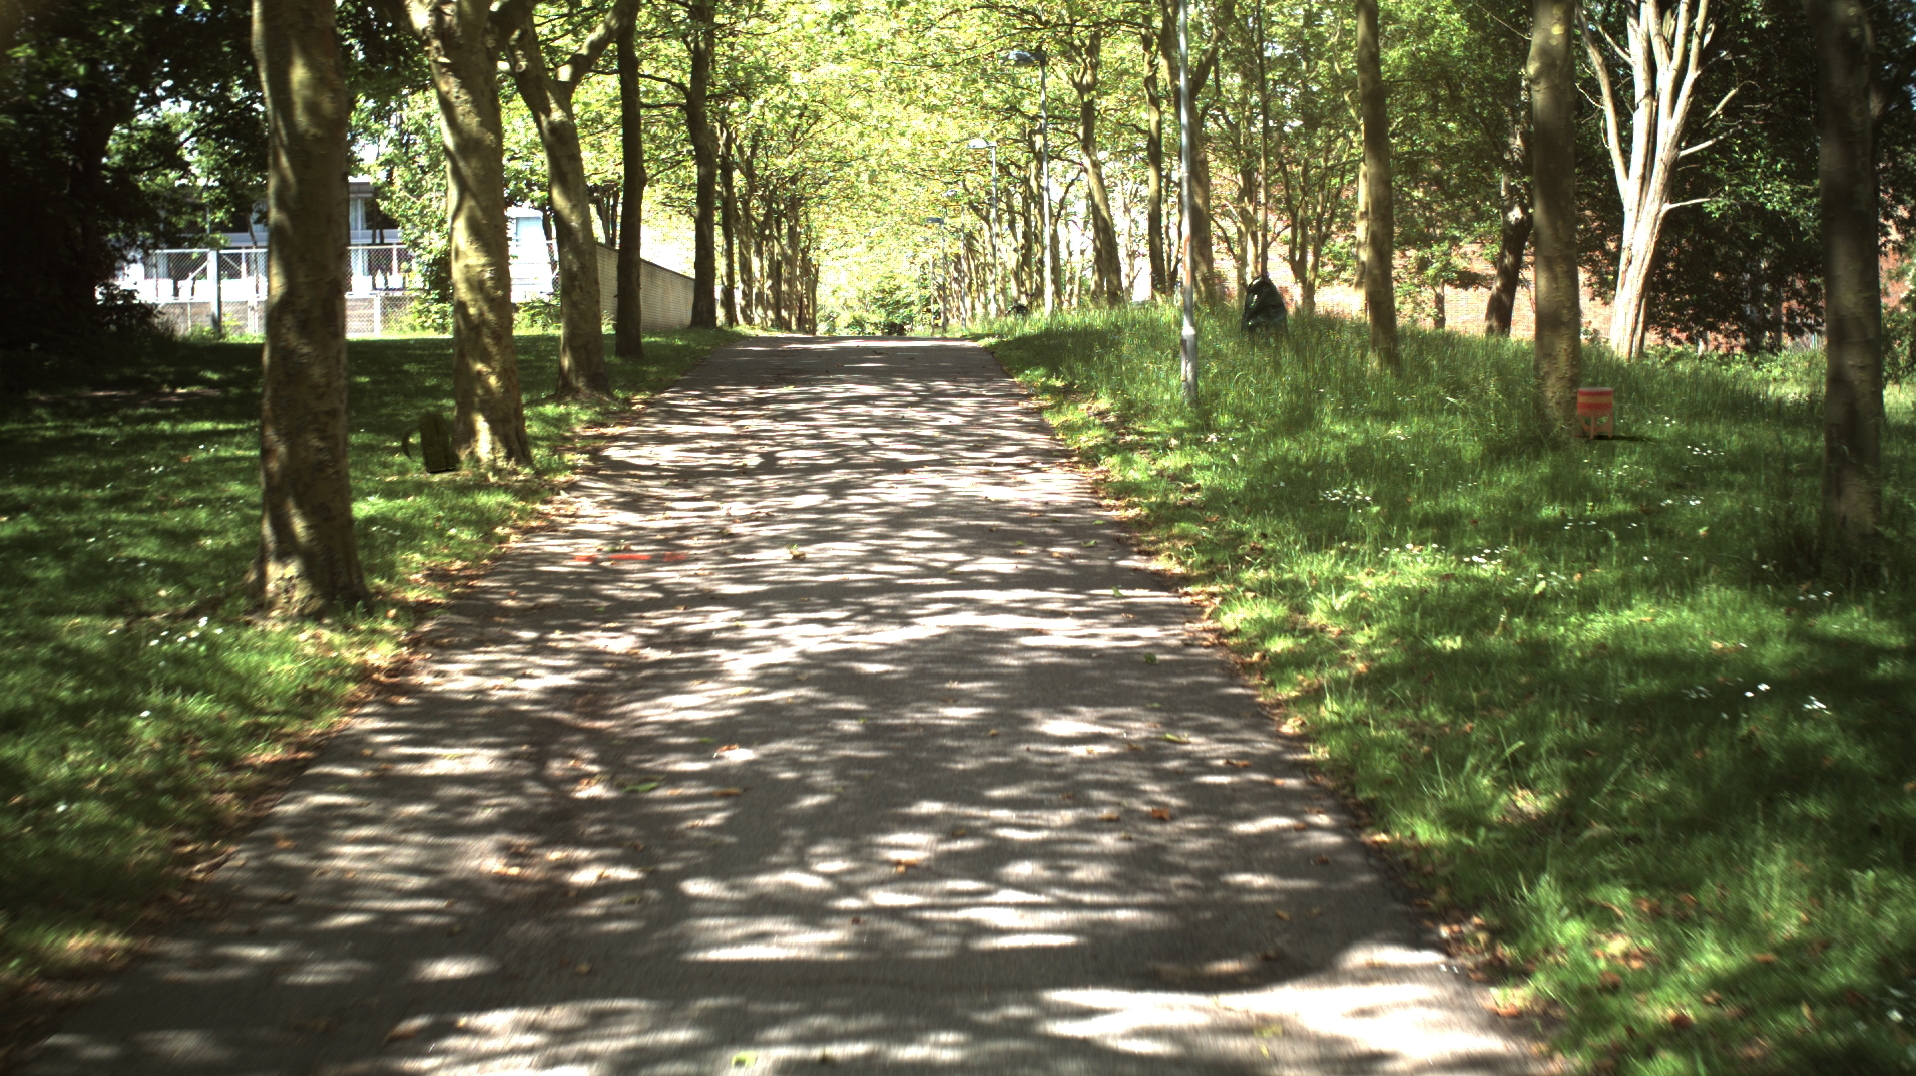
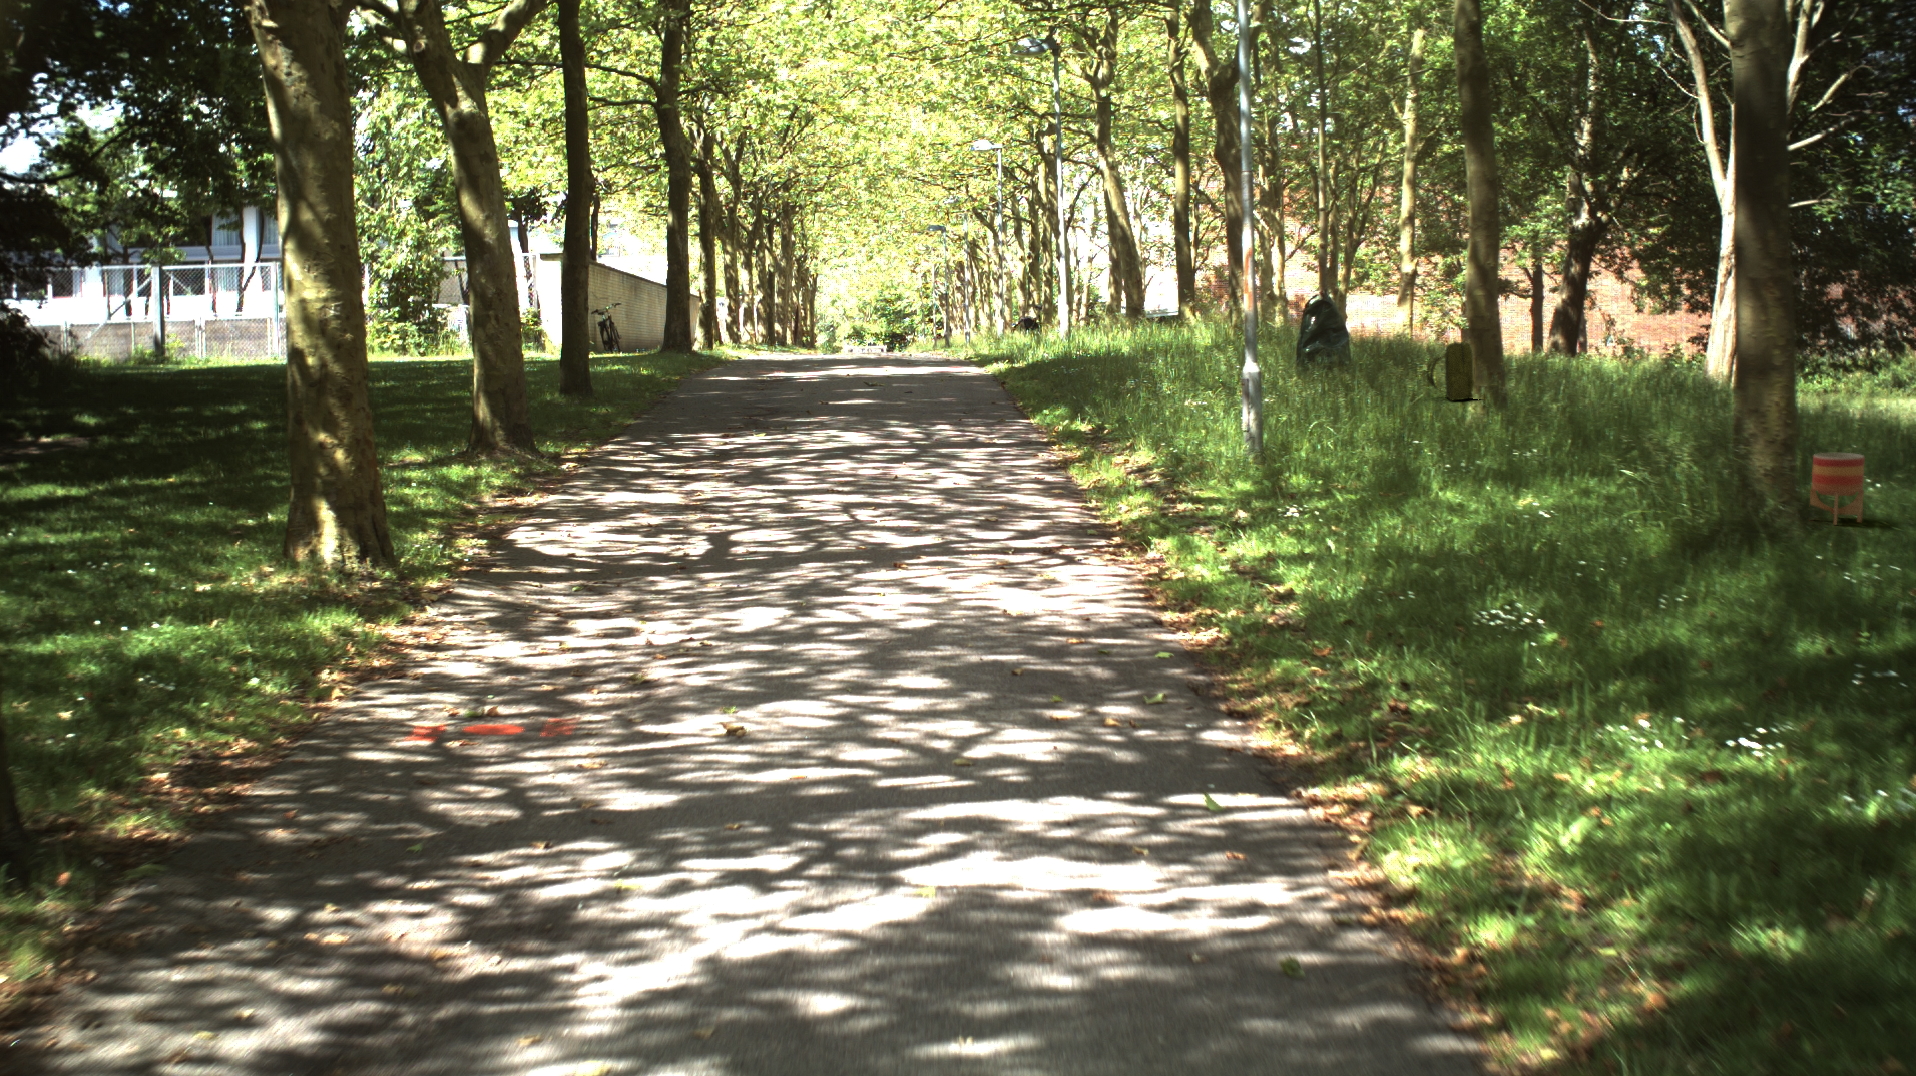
backpack: present [401,412,460,472] -> present [1426,341,1474,400]

